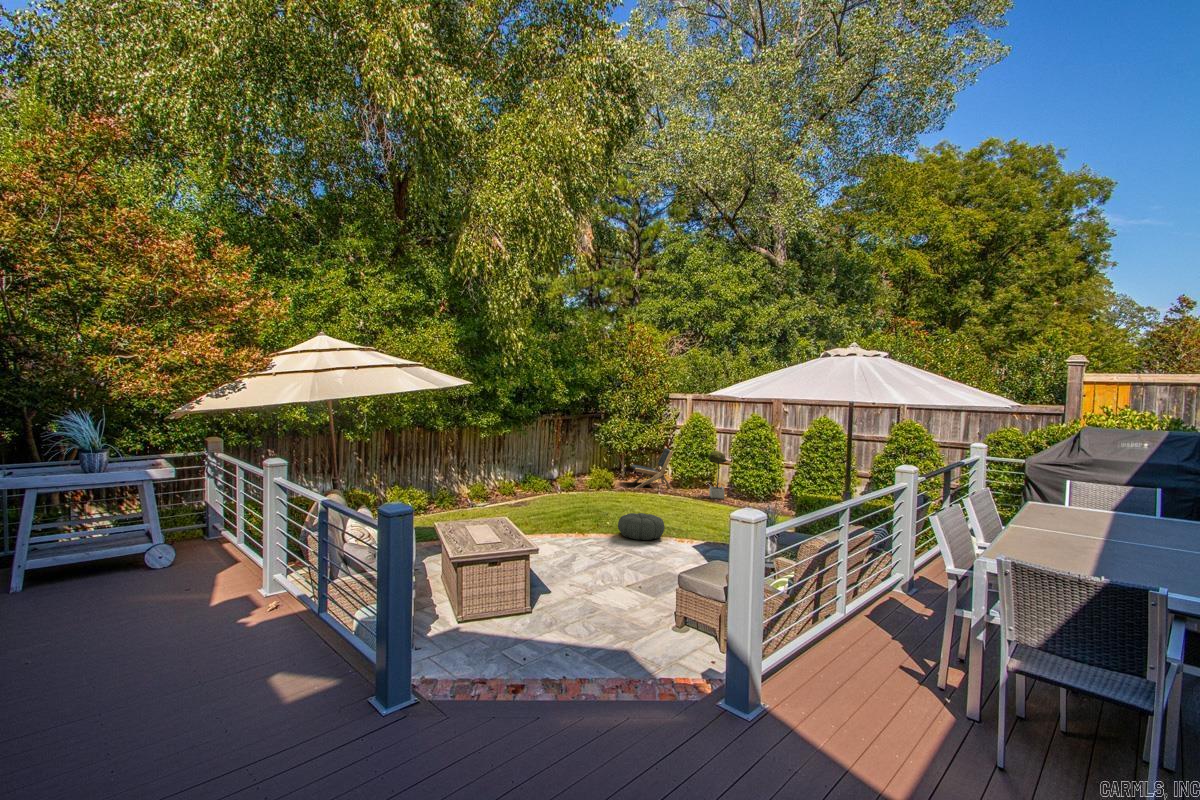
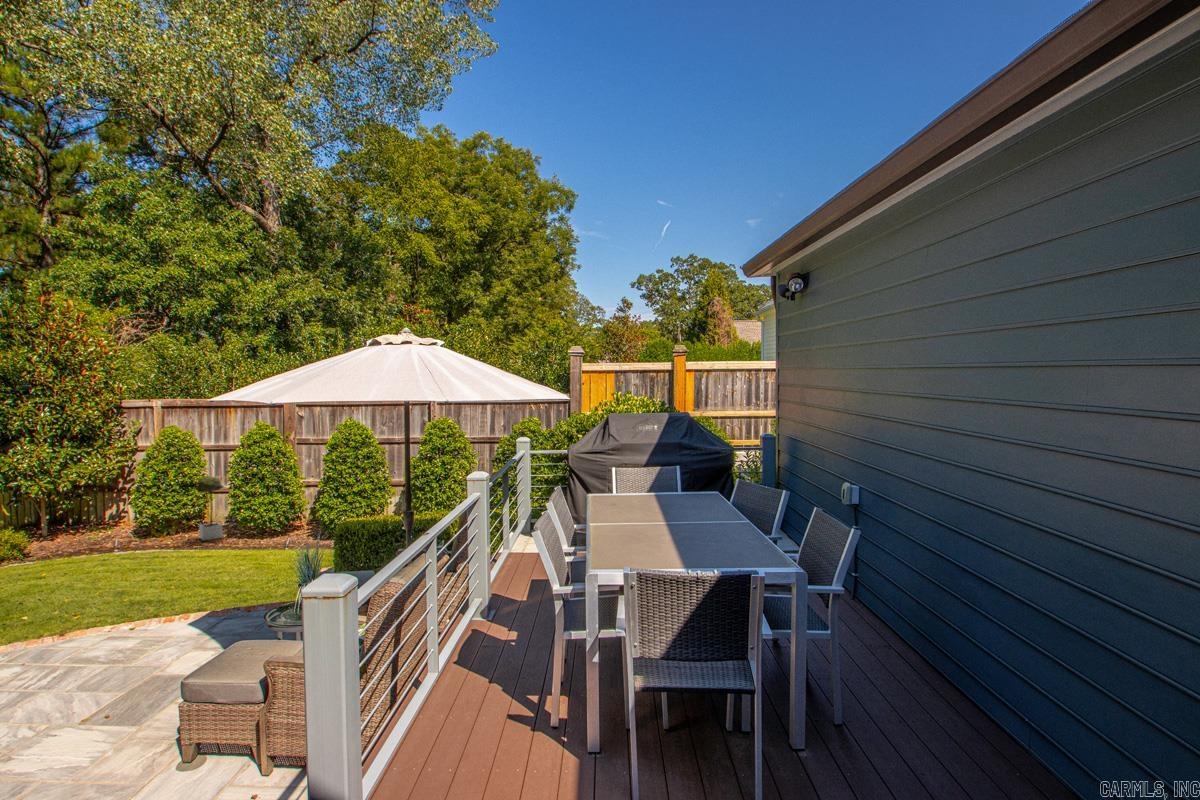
lounge chair: present [631,448,673,489] -> none [56,479,136,548]
pouf: present [618,513,664,540] -> none [45,594,136,641]

